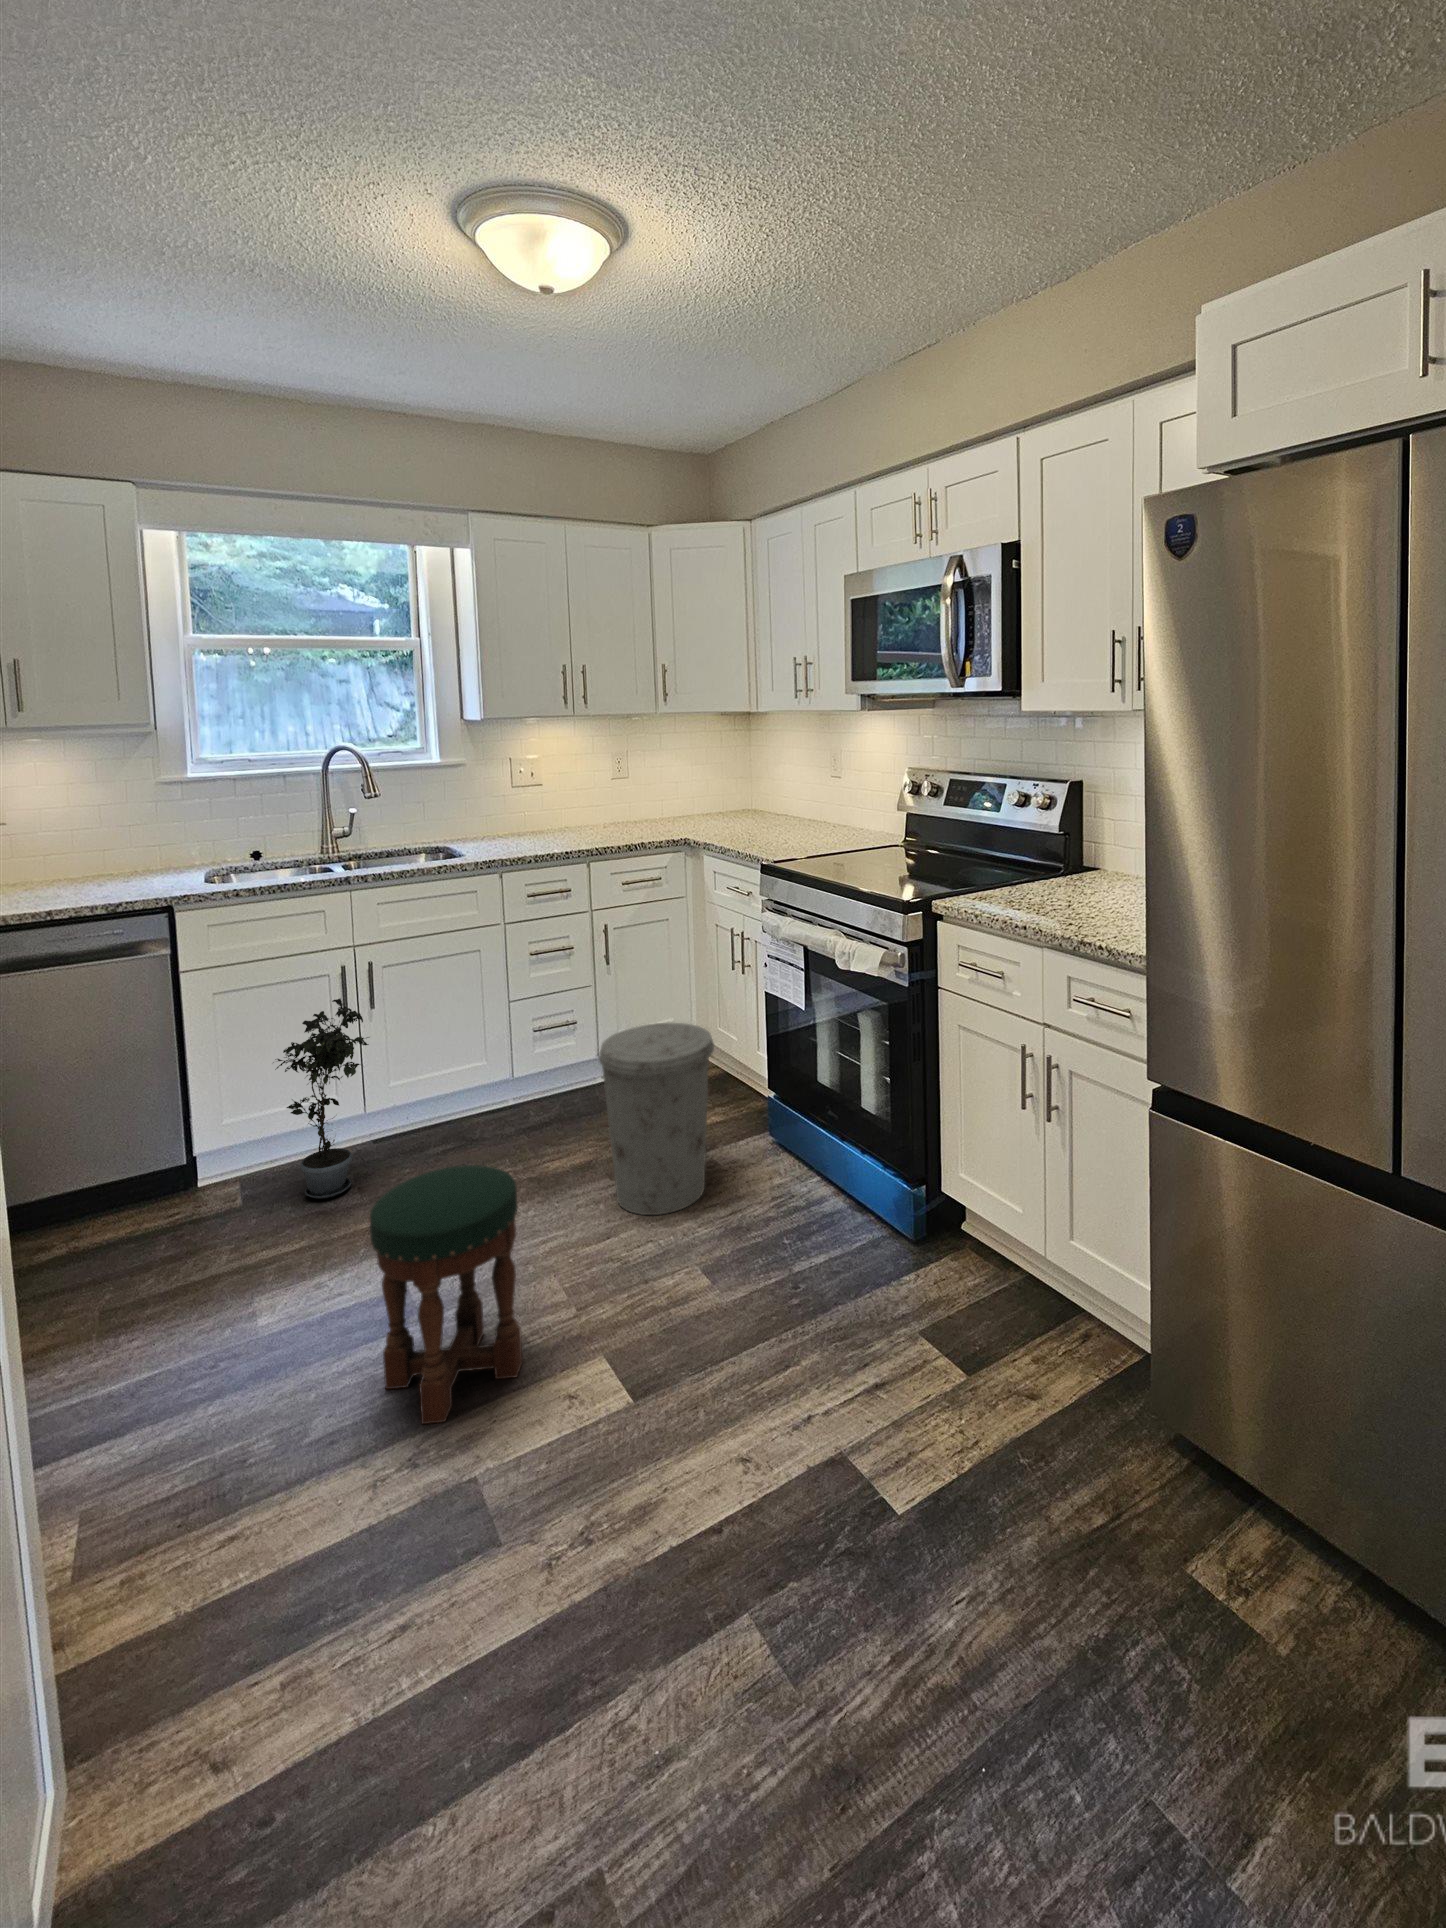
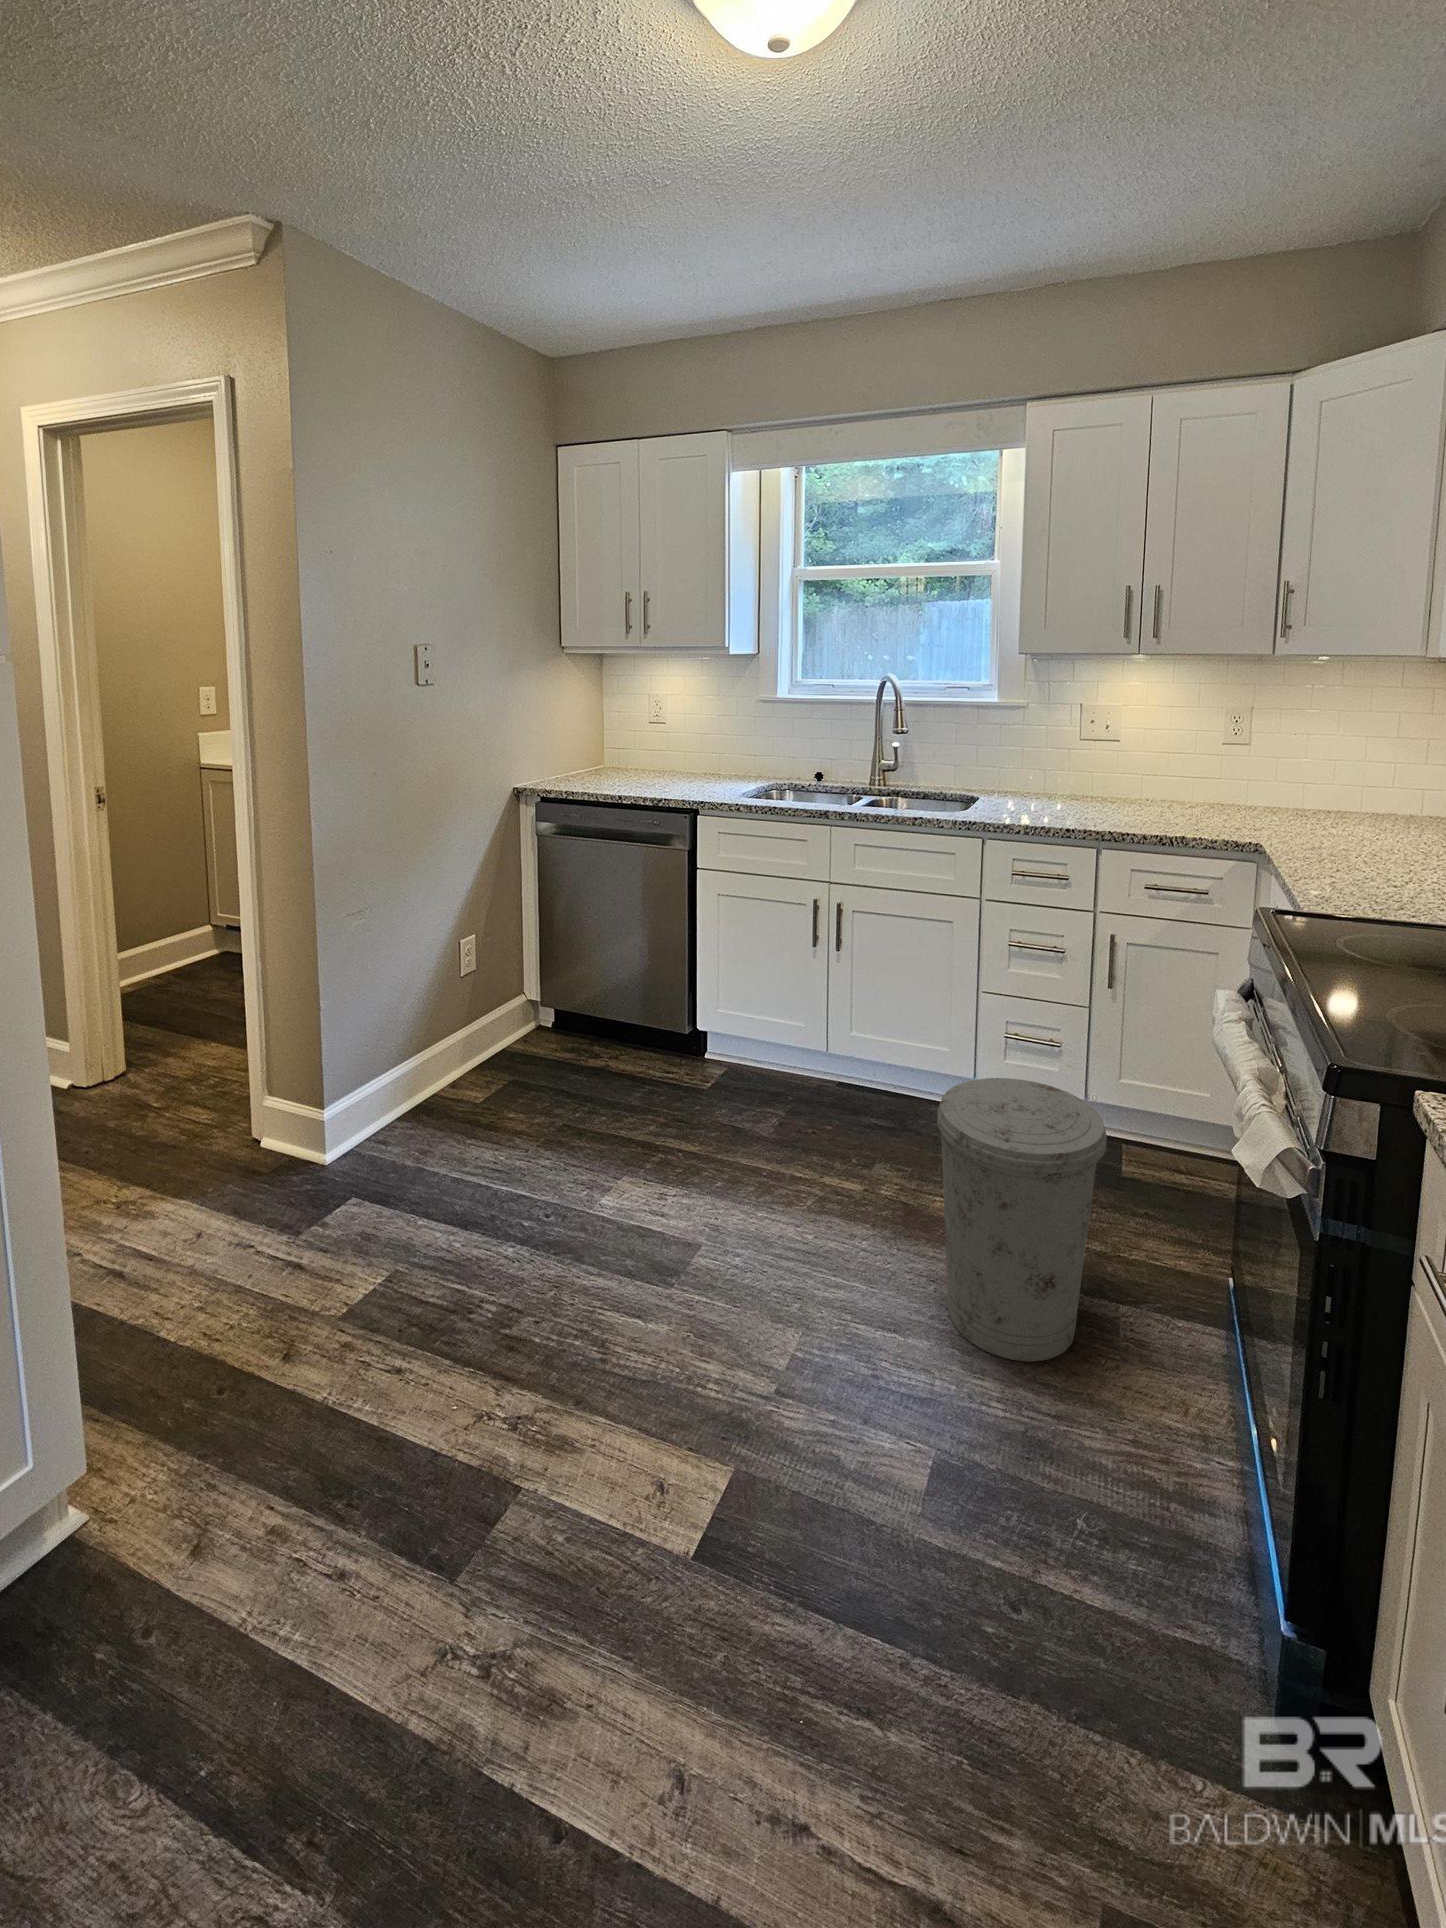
potted plant: present [273,999,369,1199] -> none [722,929,804,1120]
stool: present [370,1165,522,1424] -> none [548,1140,699,1417]

